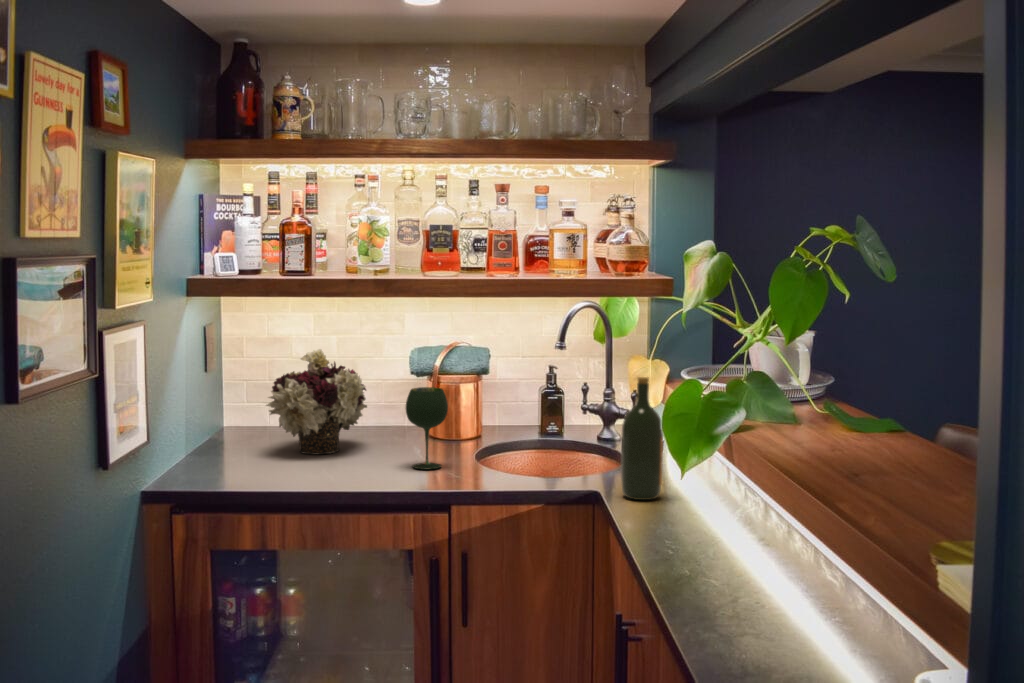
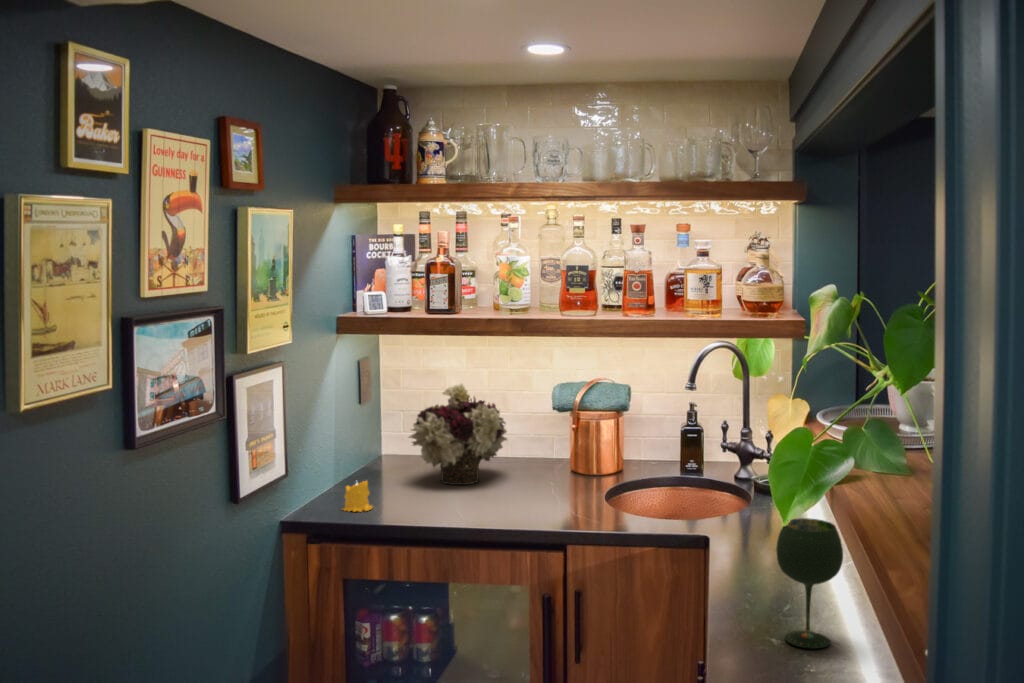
wine bottle: present [621,377,663,500] -> none [736,428,780,556]
wine glass: present [406,387,448,469] -> present [776,518,843,649]
candle: none [205,447,239,482] -> present [343,481,373,512]

